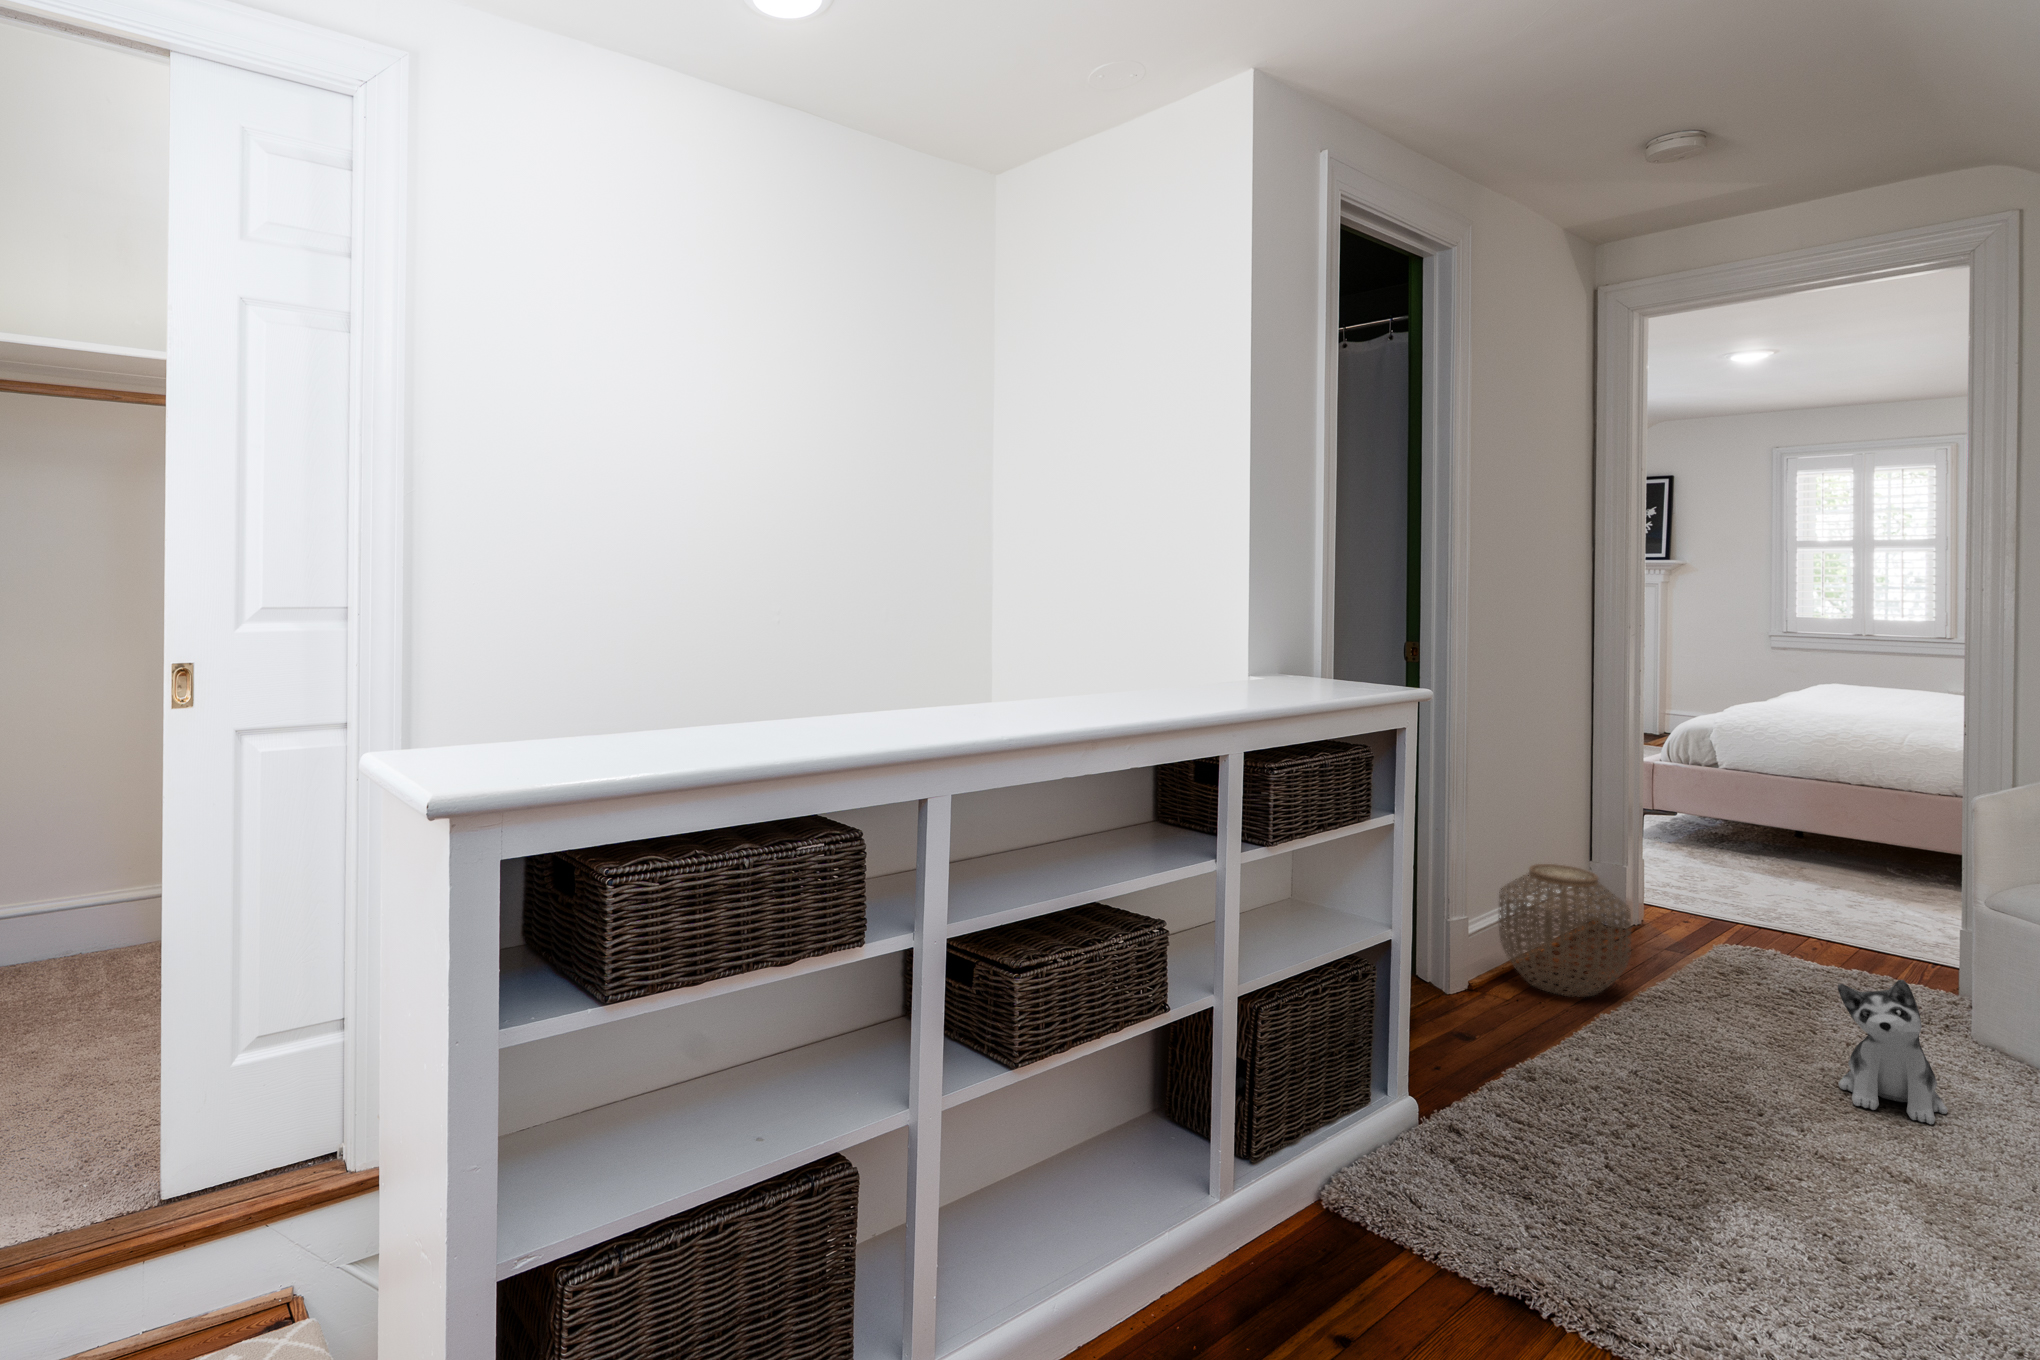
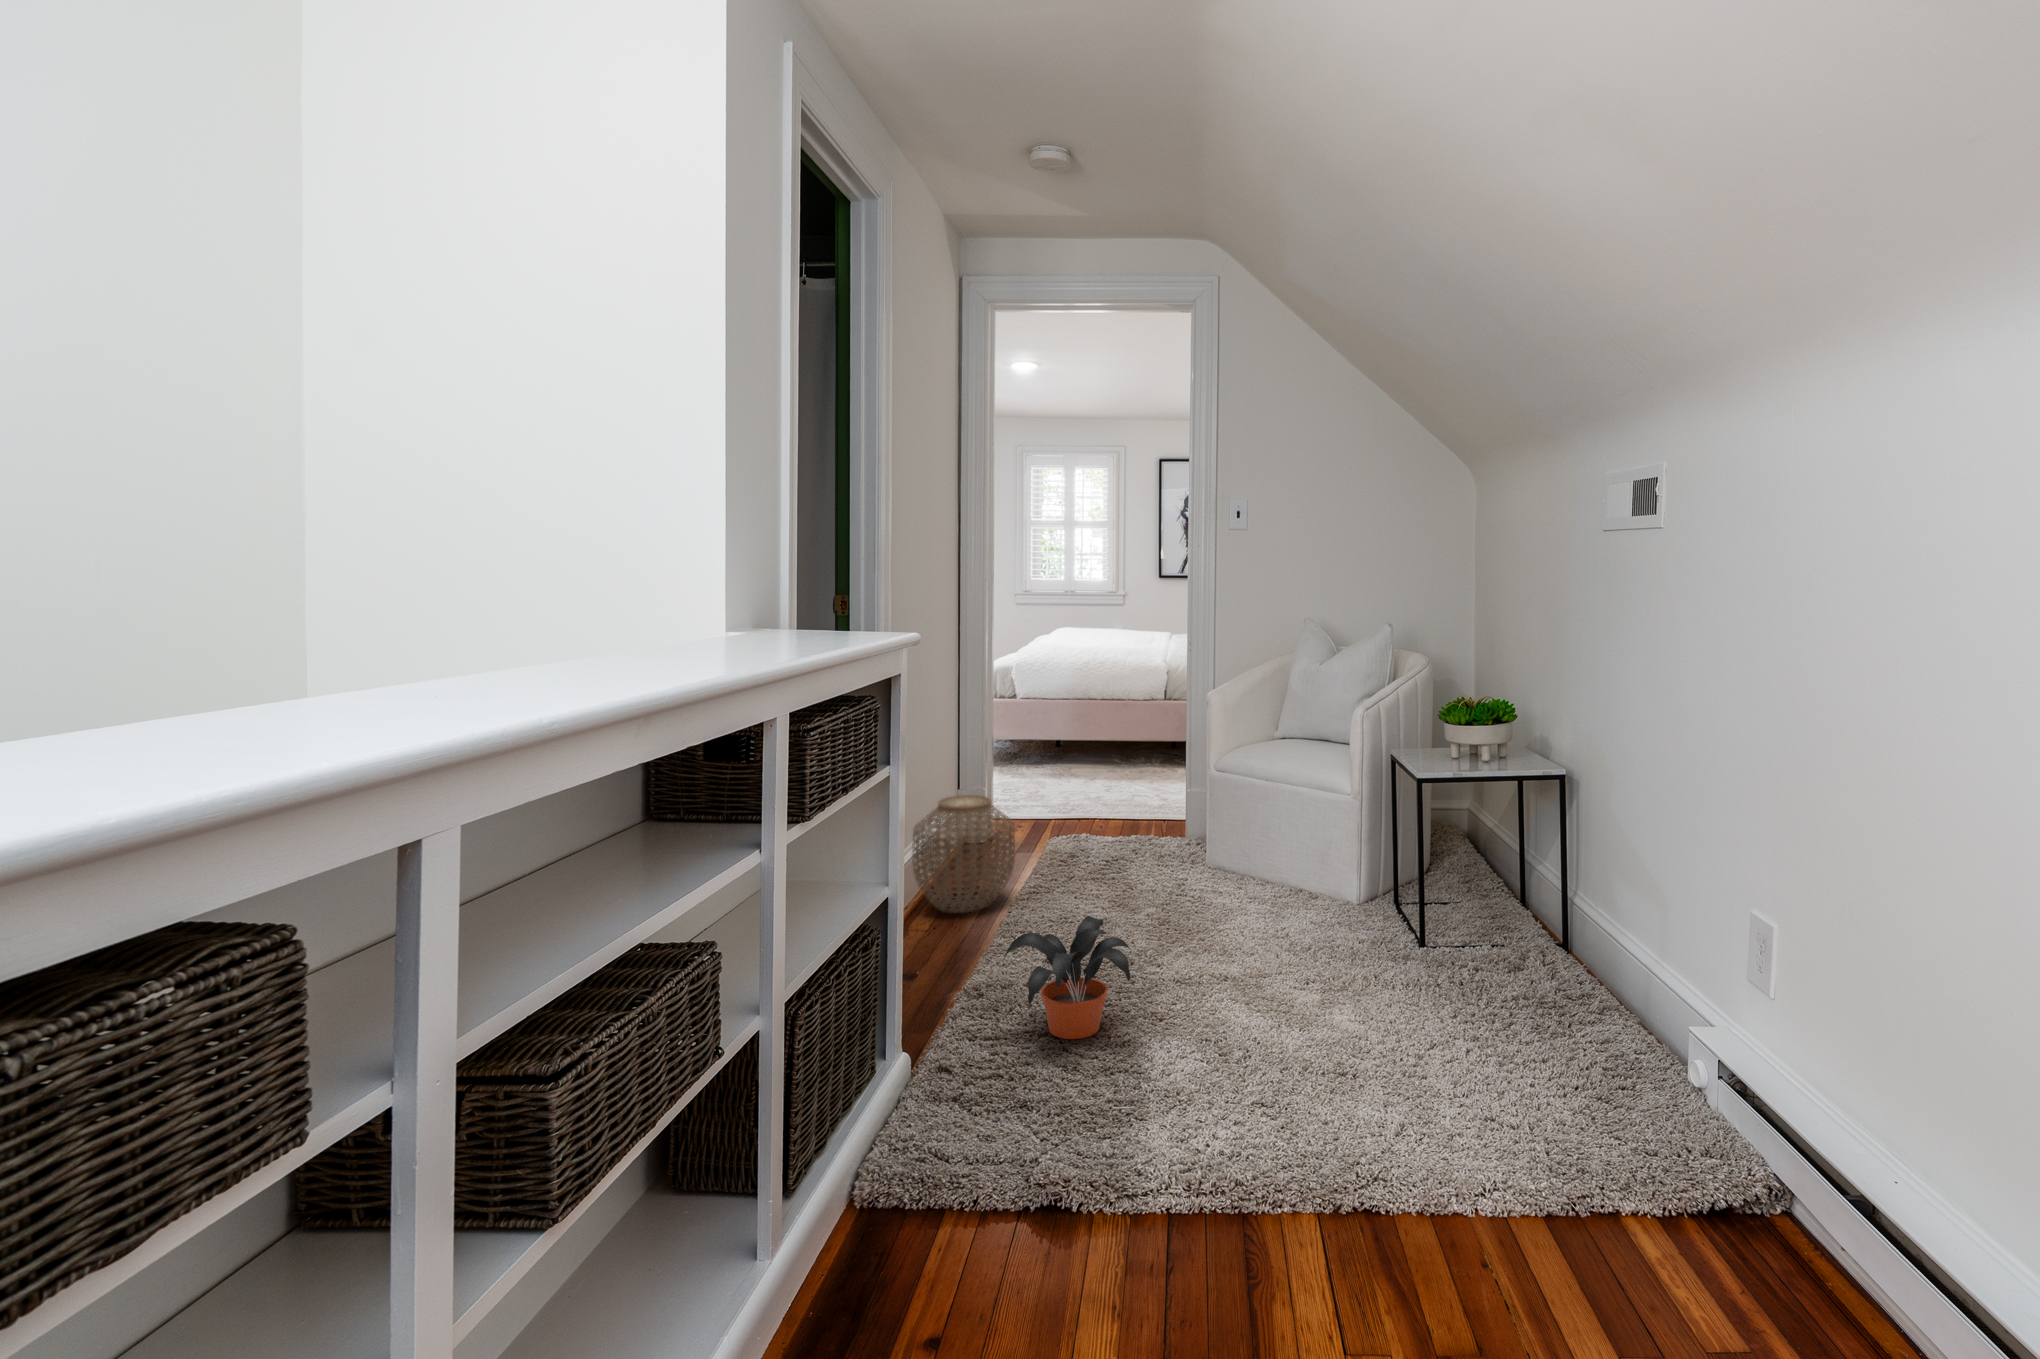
plush toy: present [1838,980,1948,1124] -> none [1162,830,1221,934]
potted plant: none [1543,1025,1723,1167] -> present [1004,916,1130,1039]

